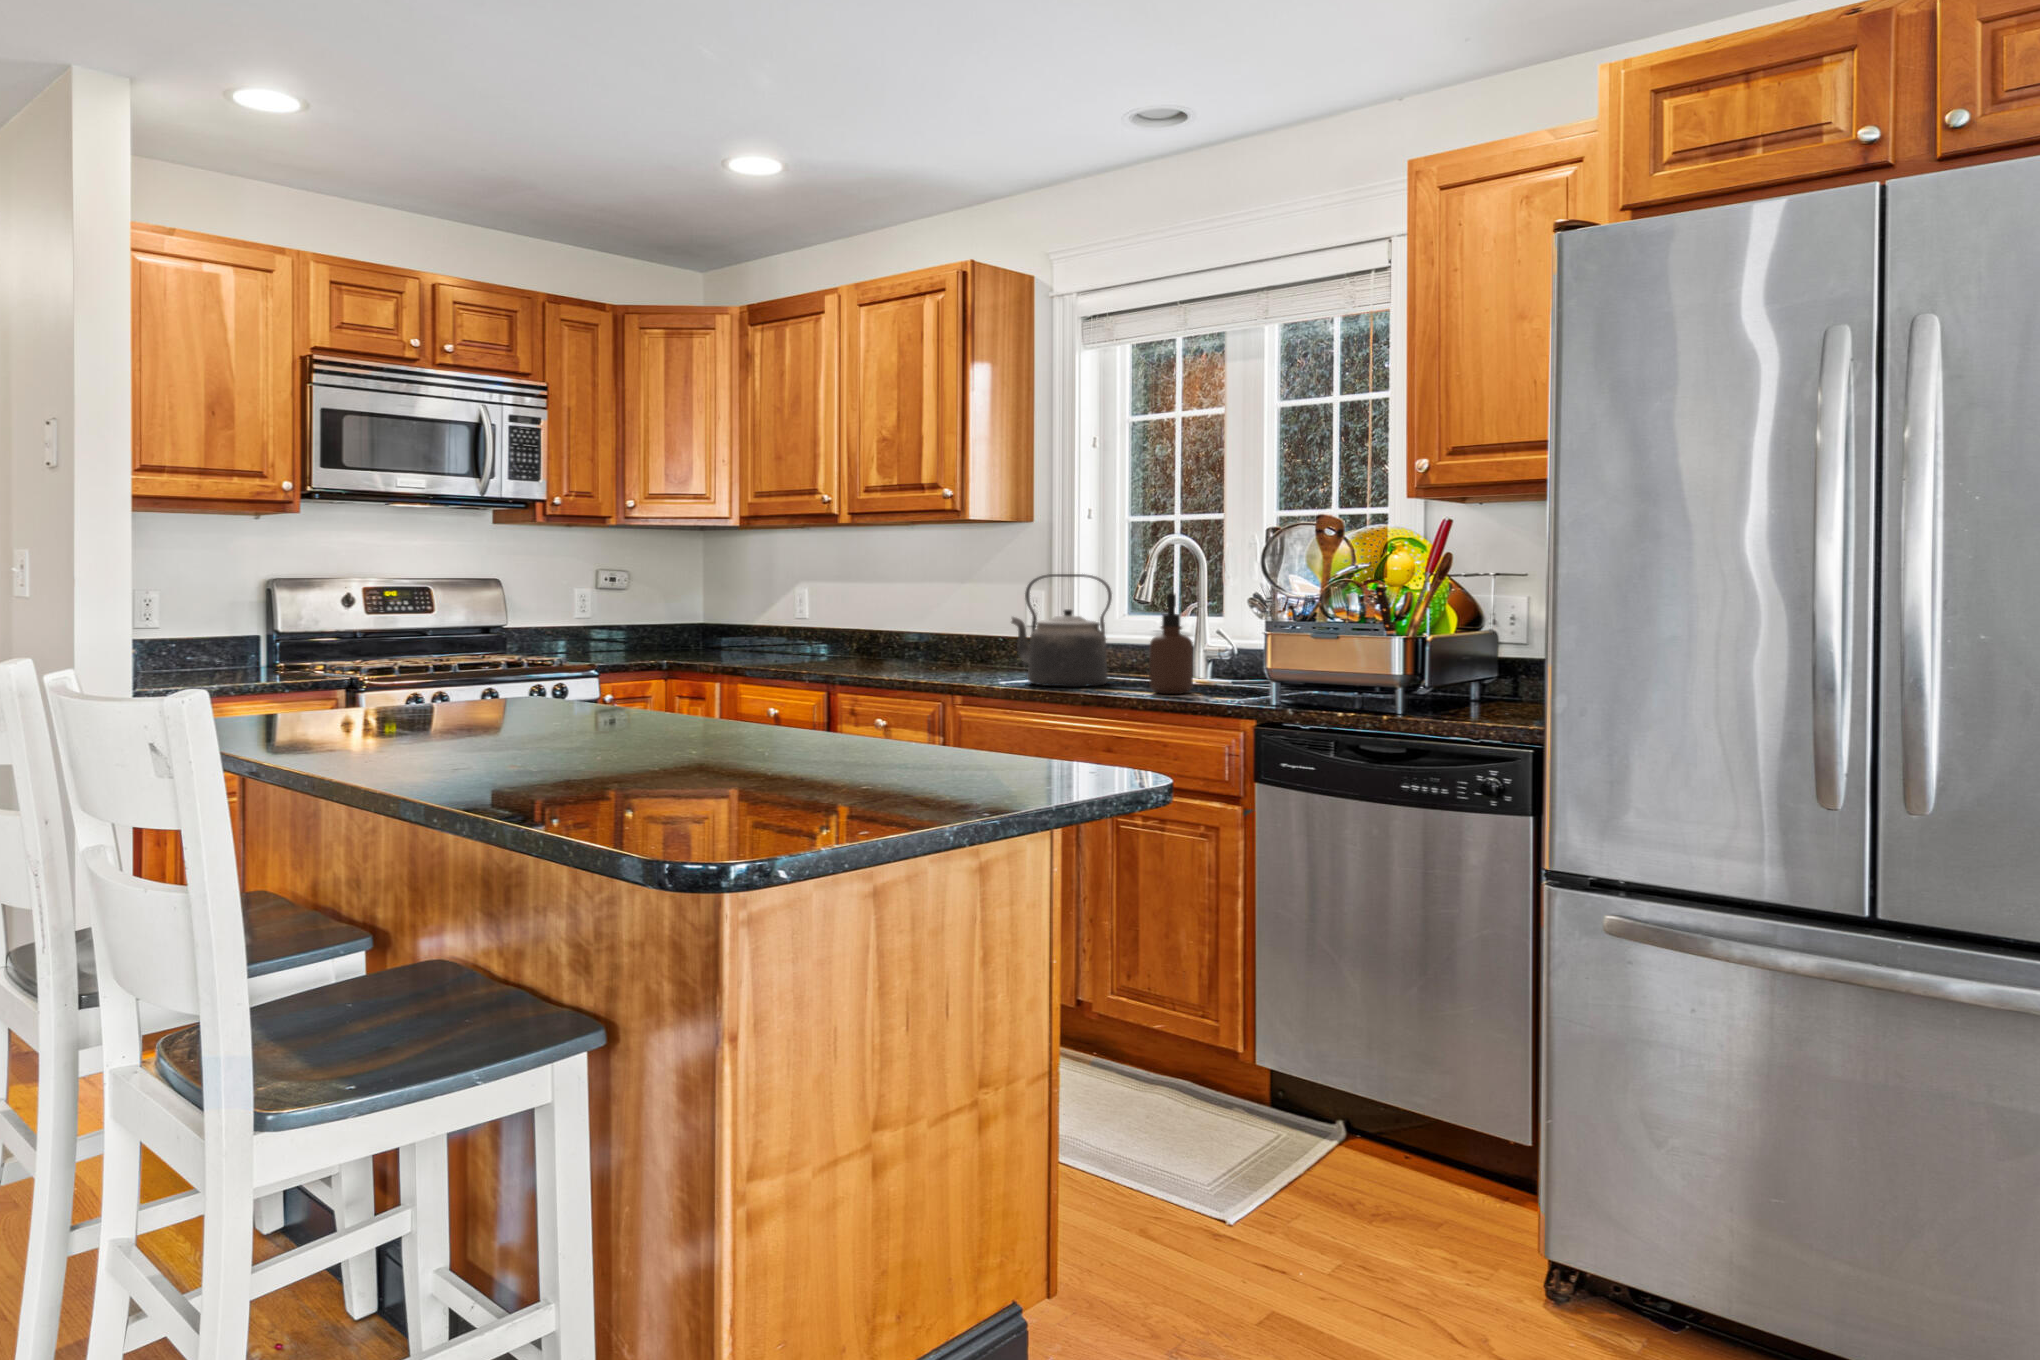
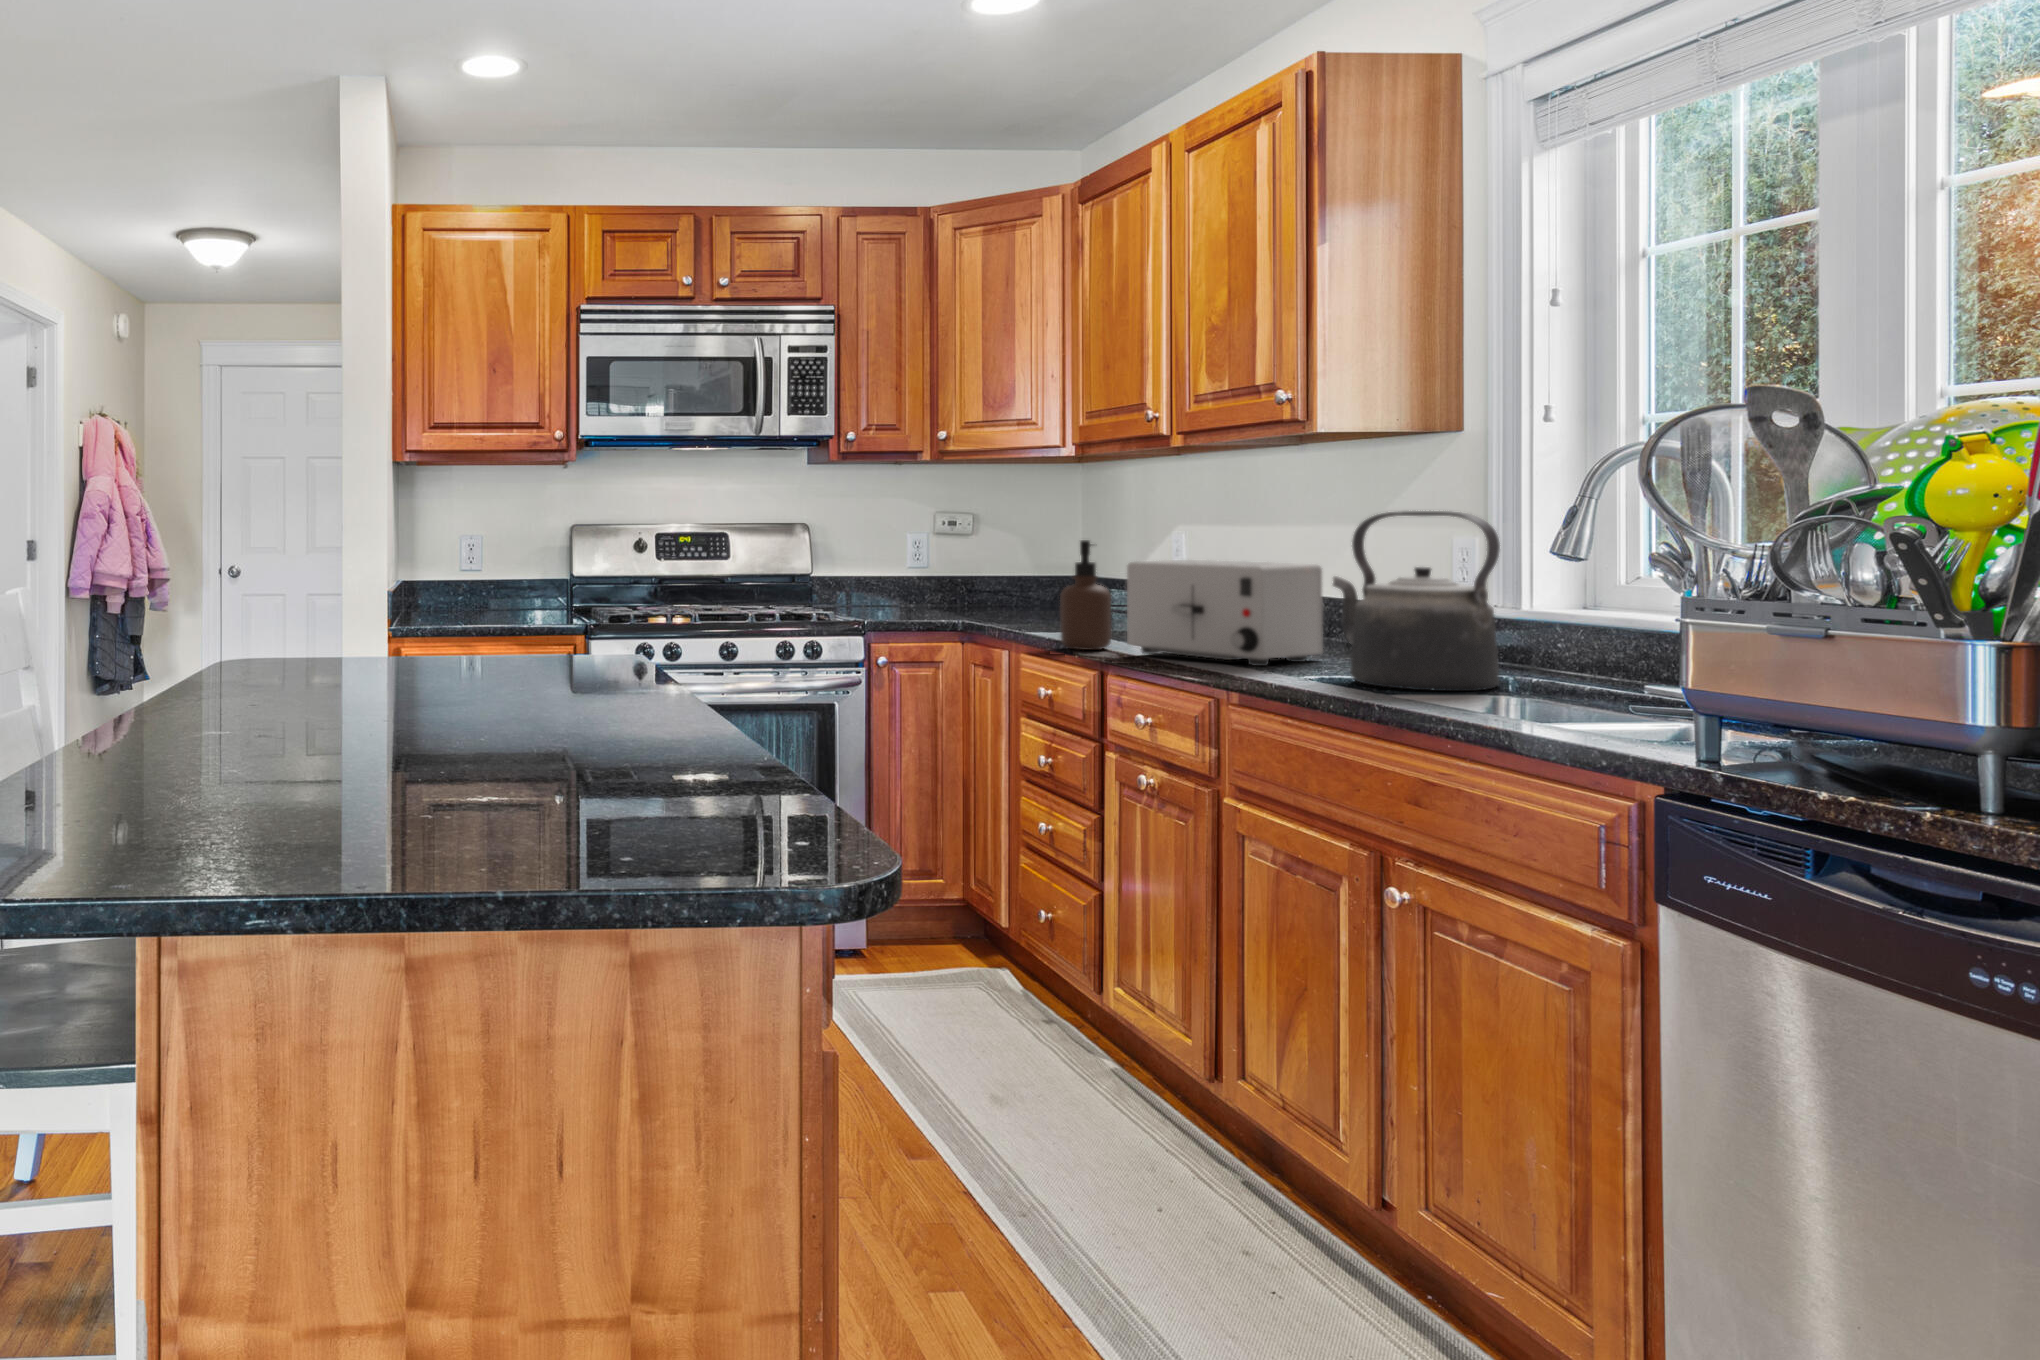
soap dispenser: present [1149,594,1193,694] -> present [1060,540,1111,650]
toaster: none [855,608,980,680] -> present [1127,560,1323,666]

